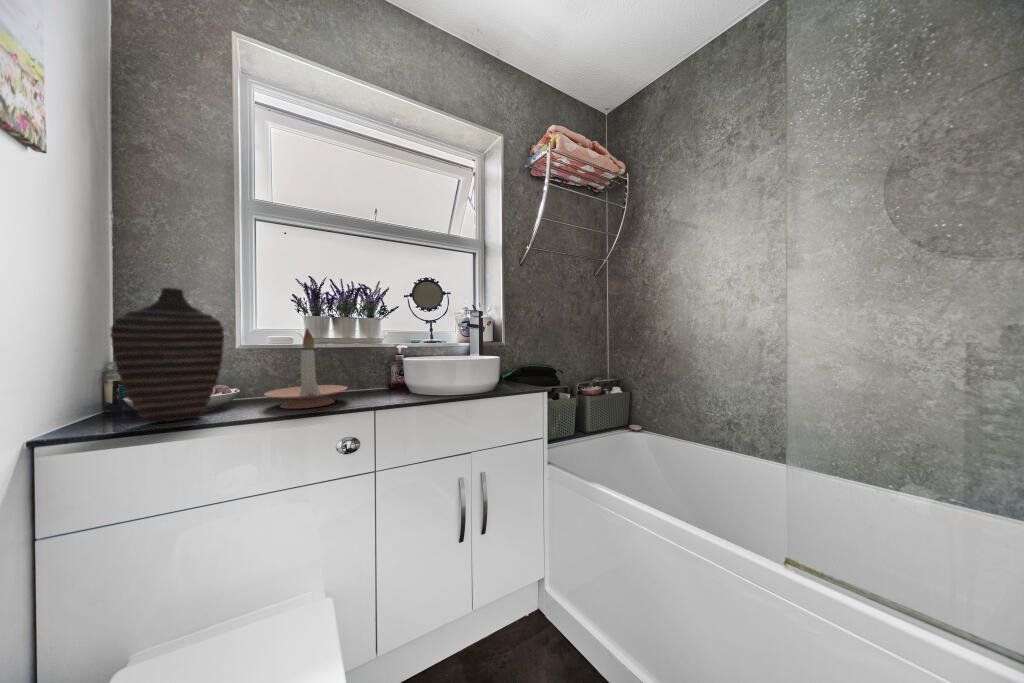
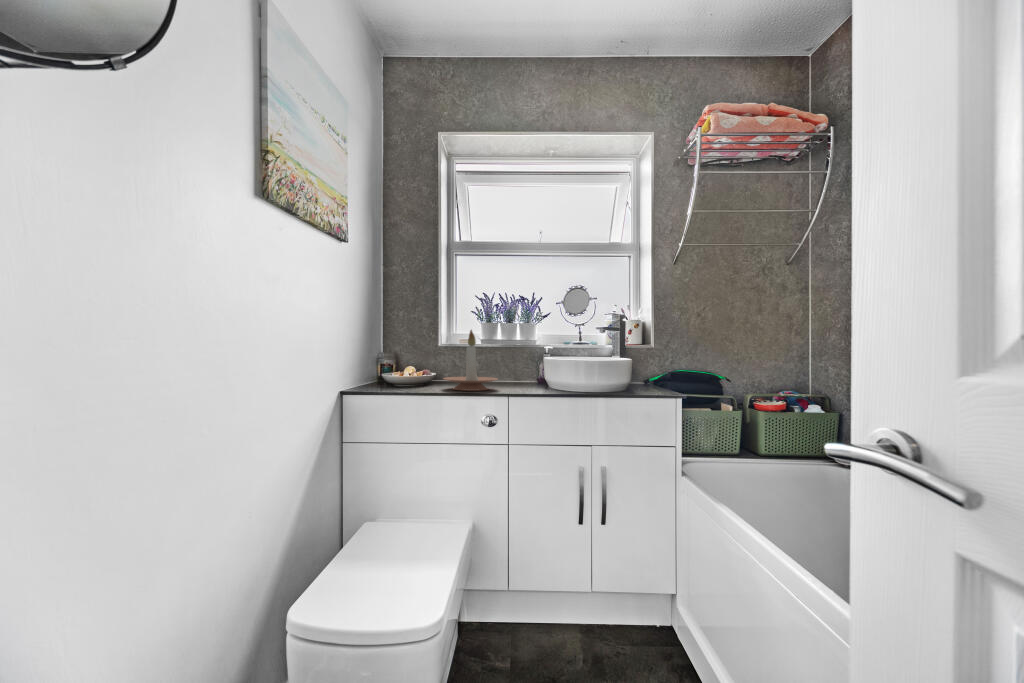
decorative vase: present [110,288,225,421] -> none [370,303,422,390]

